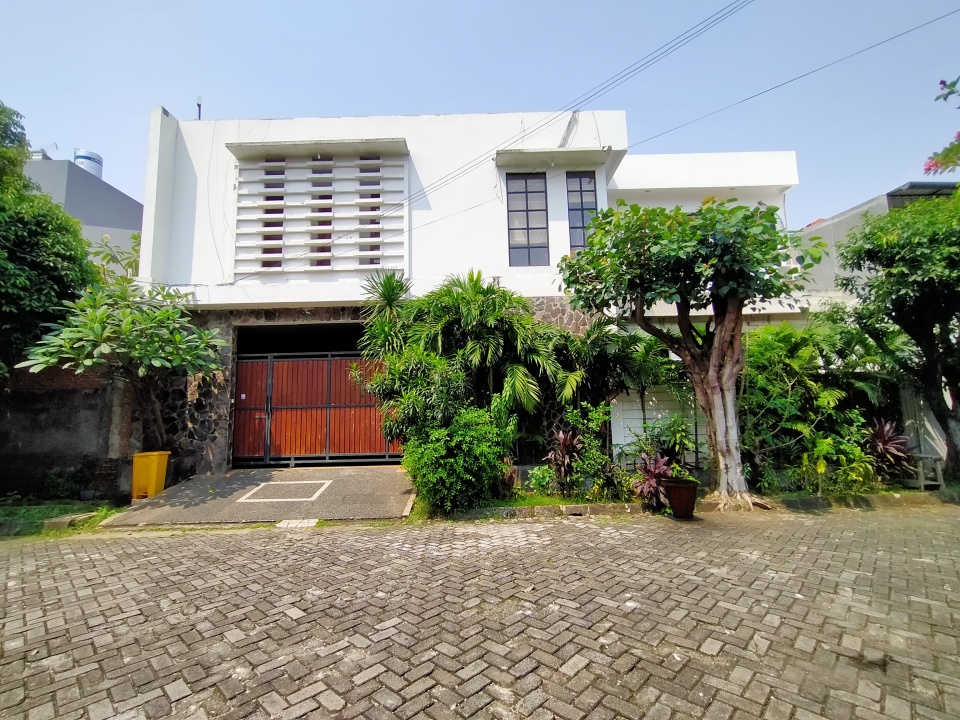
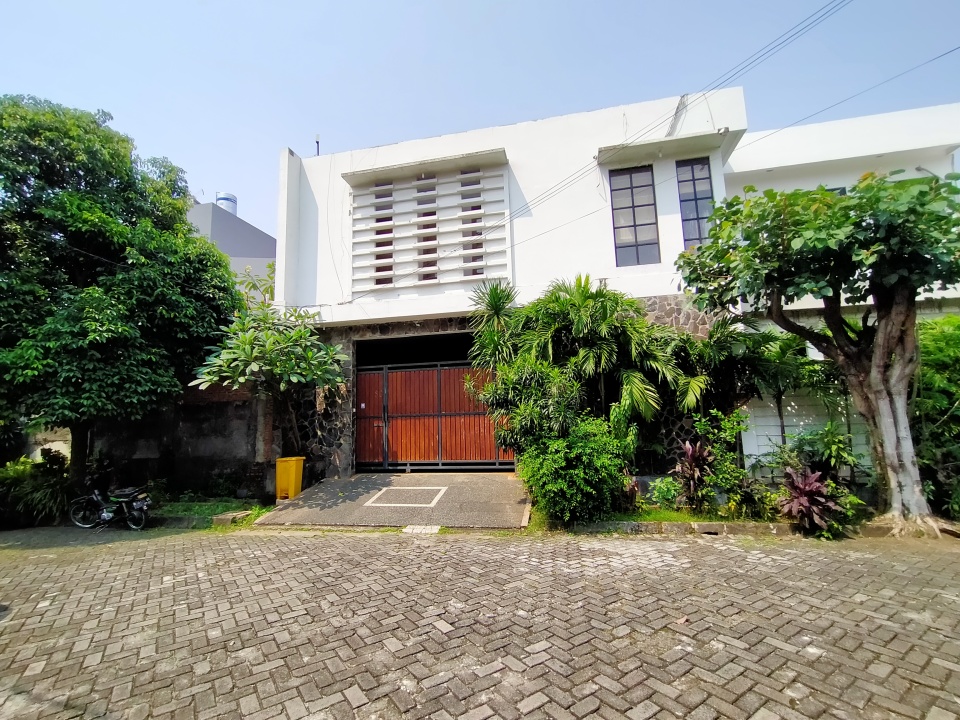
trash can: present [661,479,702,521] -> none [814,496,875,546]

